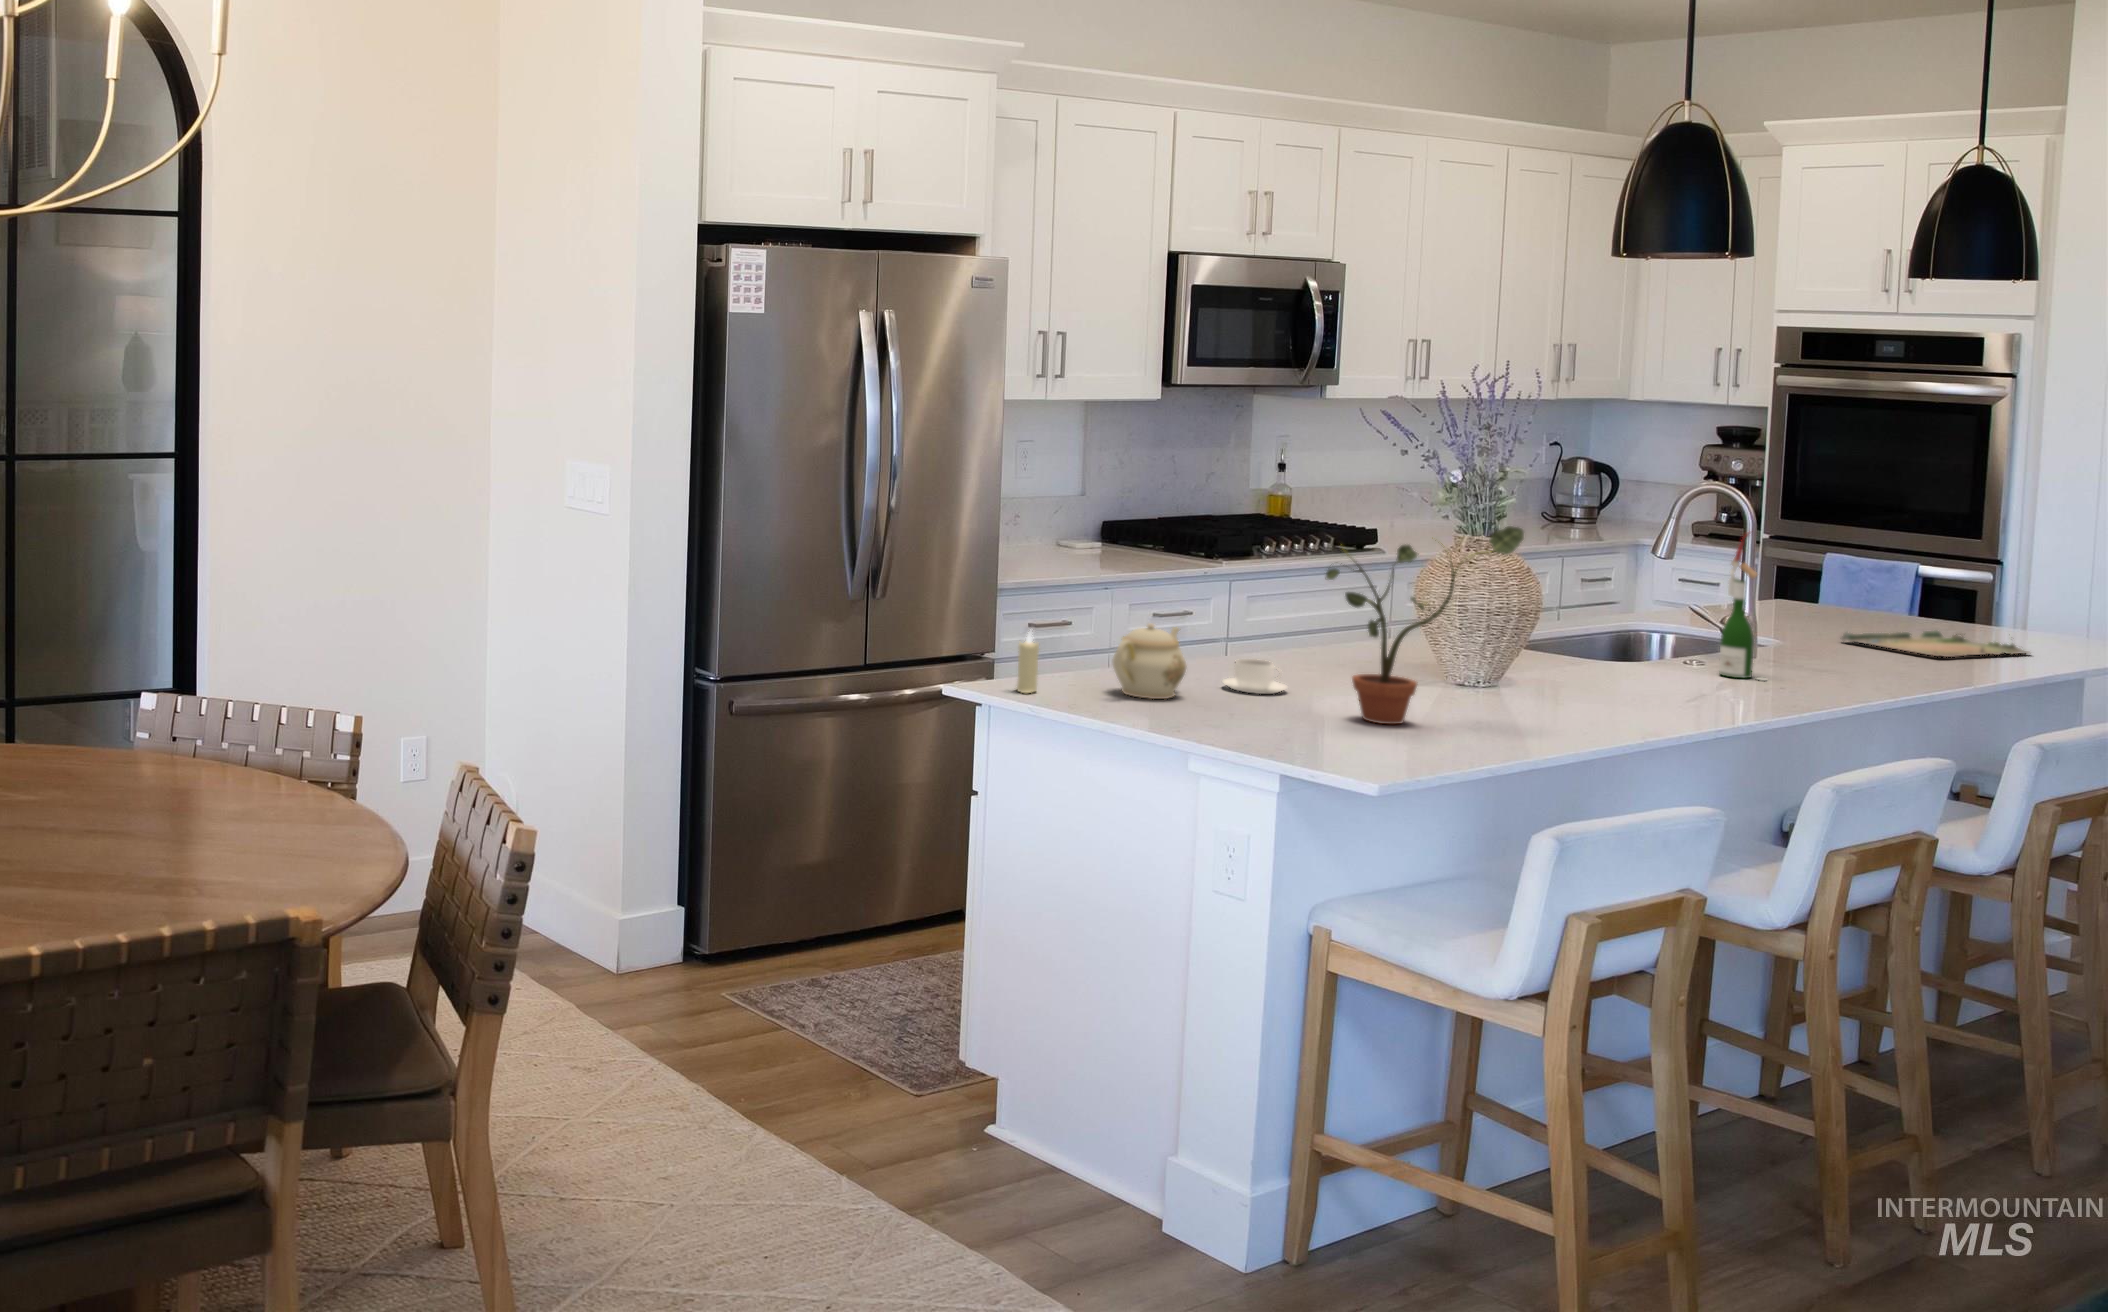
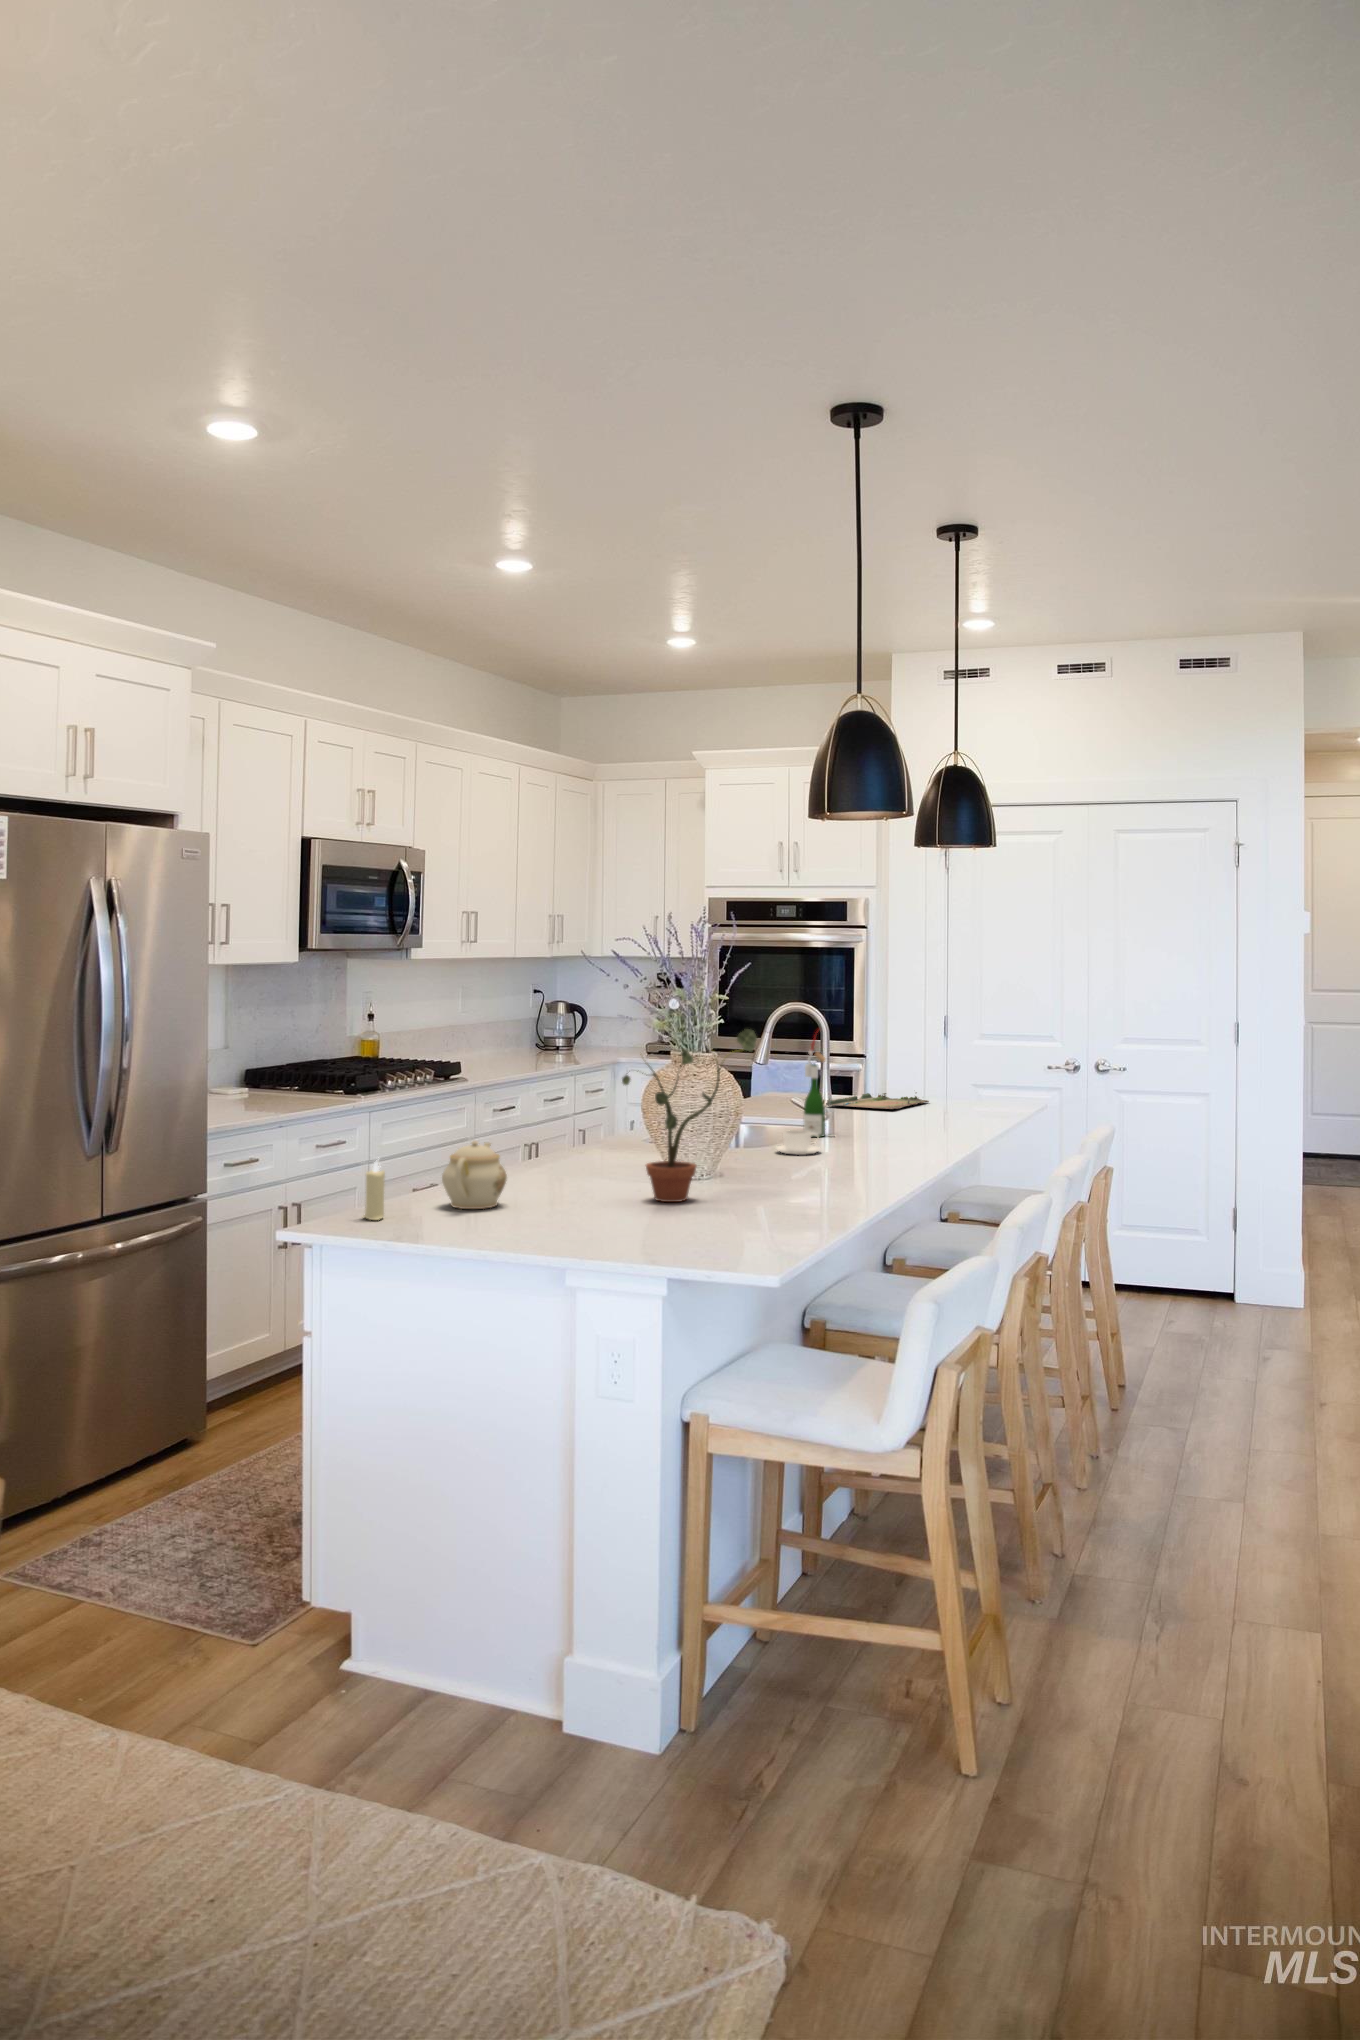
coffee cup: present [1223,659,1287,694] -> present [776,1130,820,1155]

